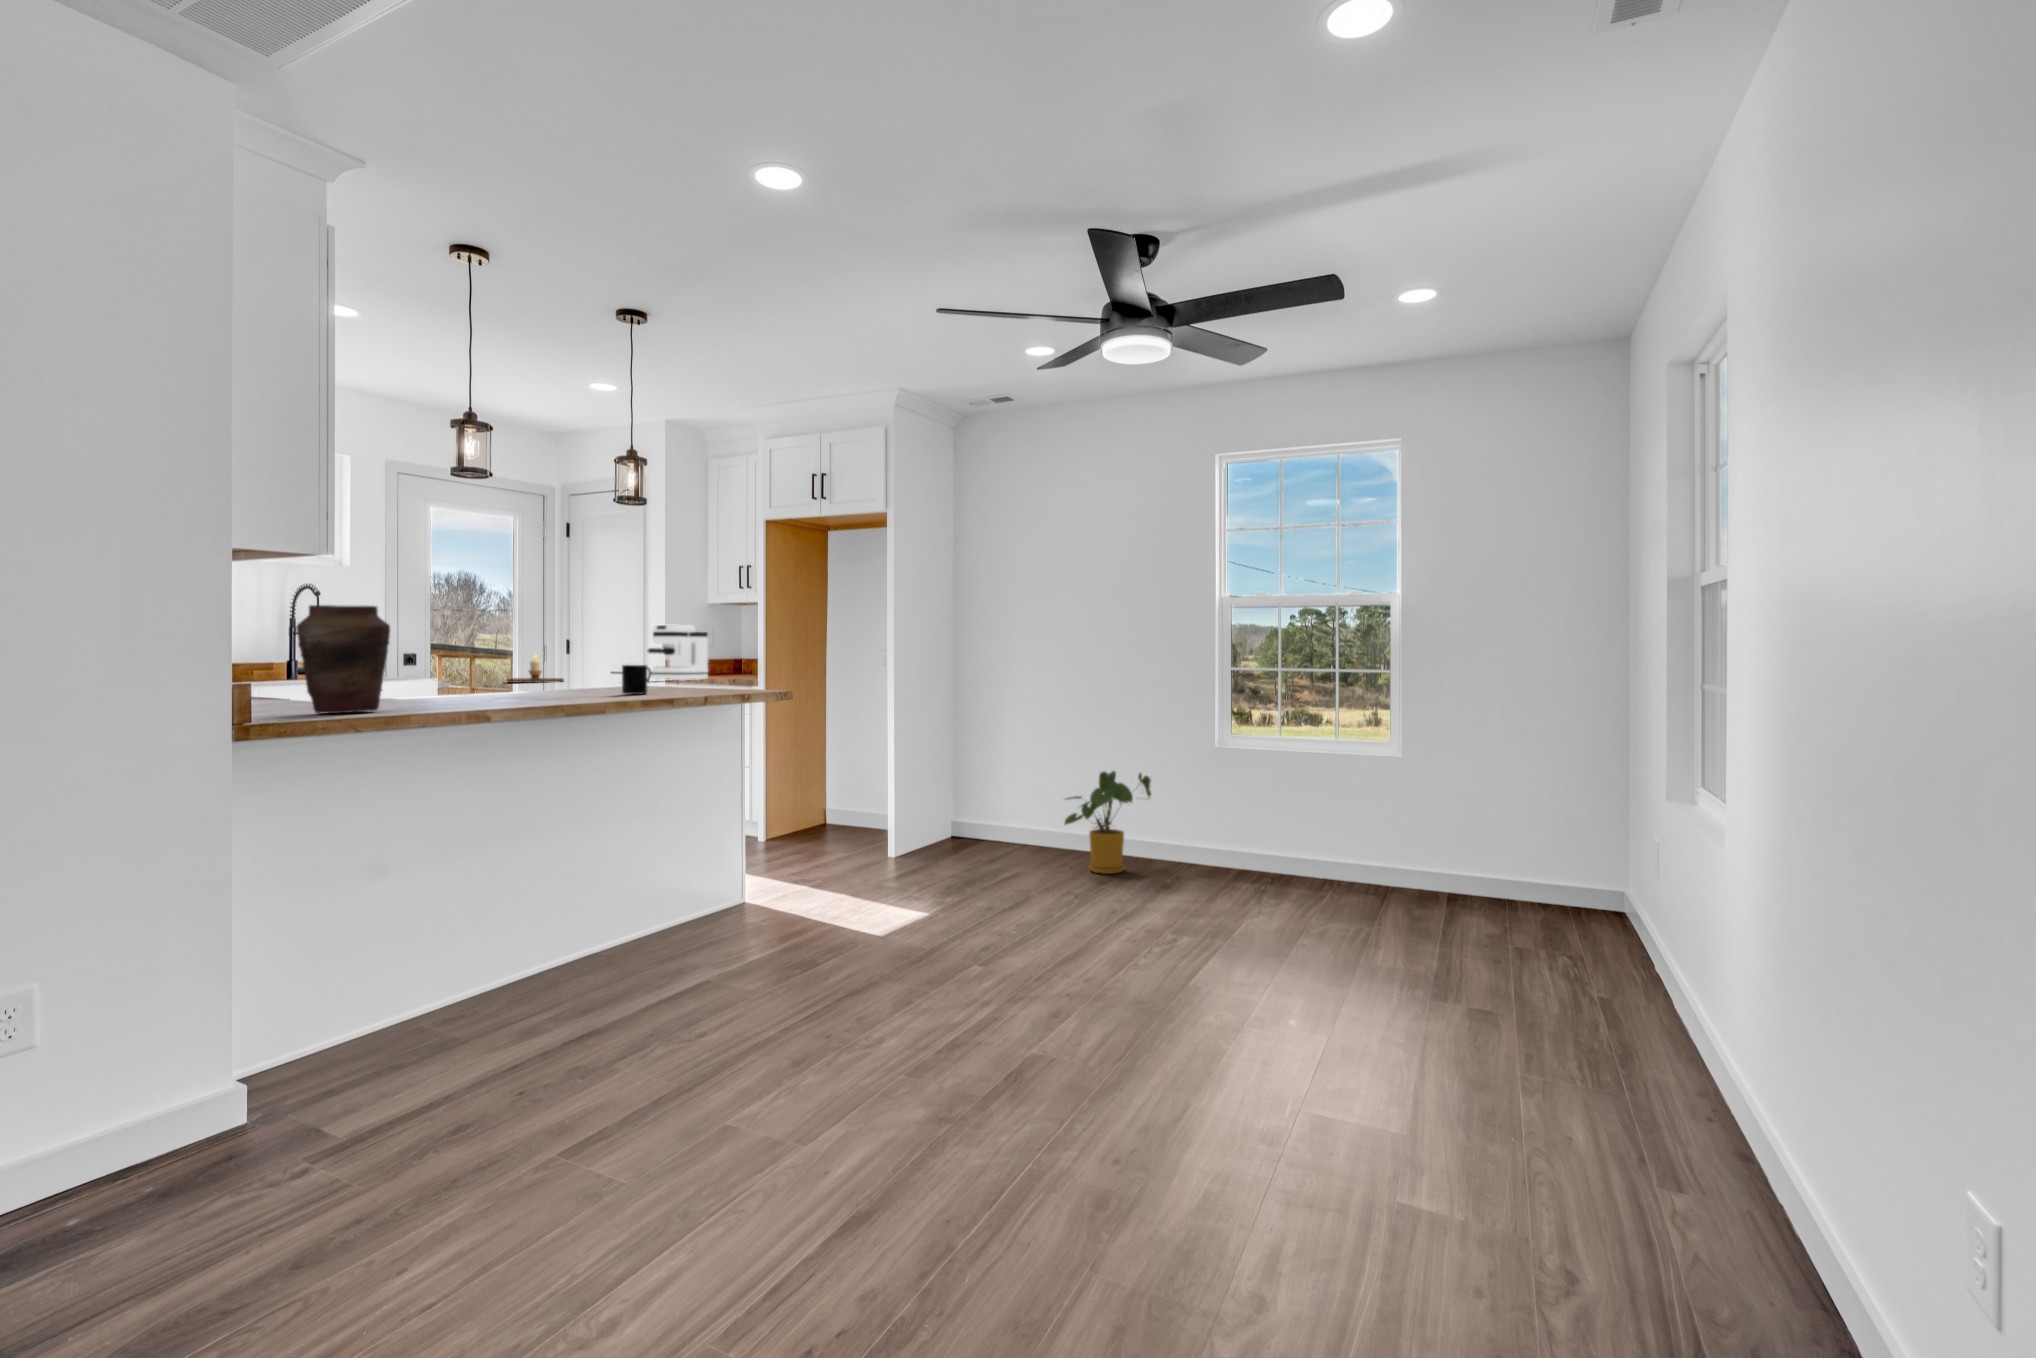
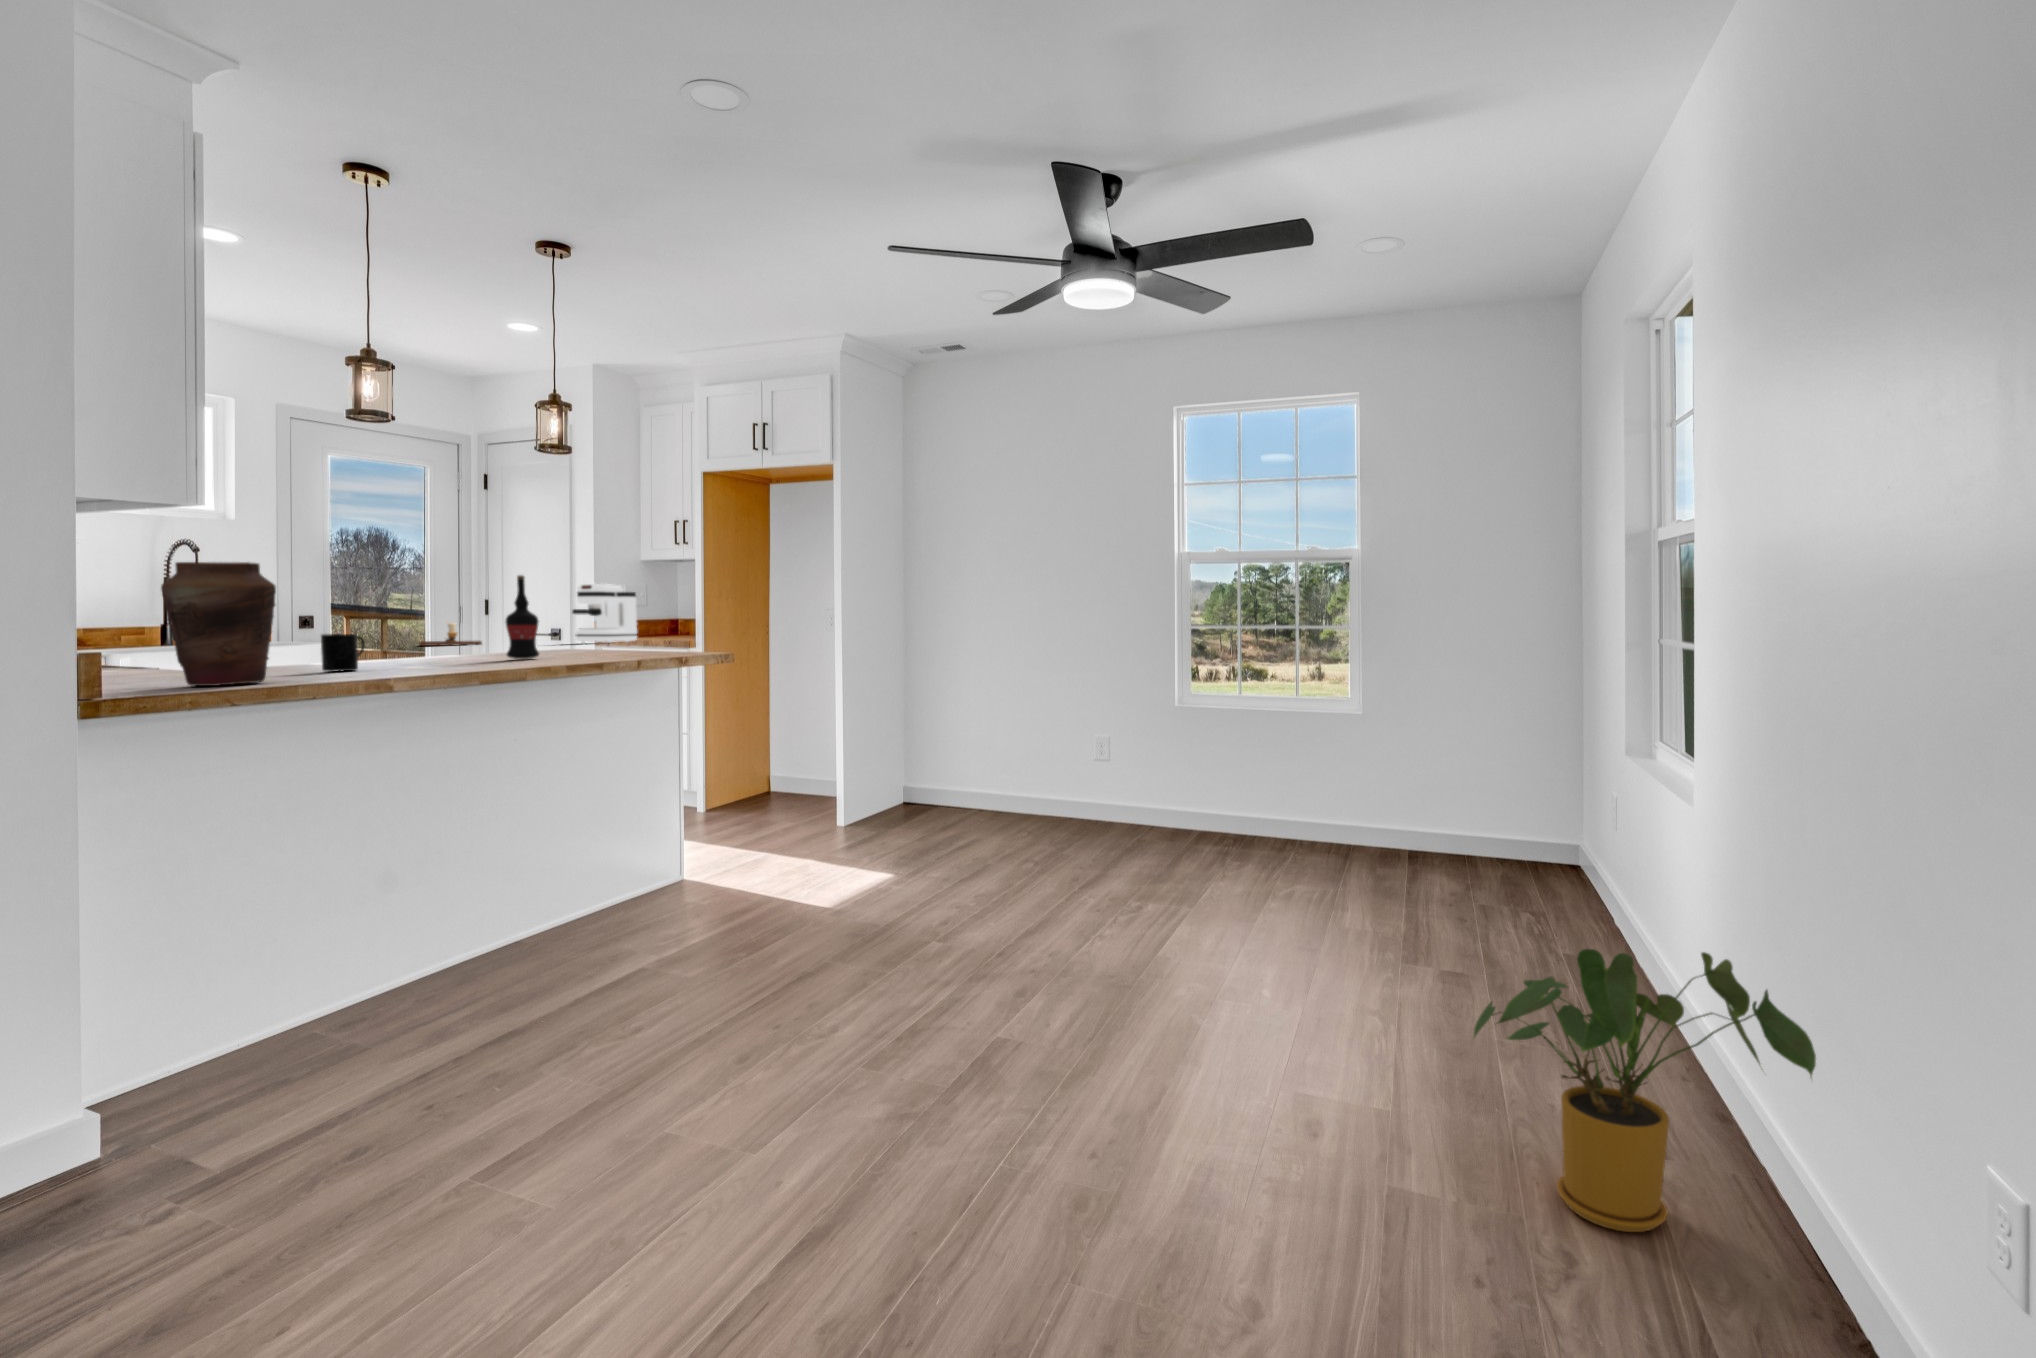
wine bottle: none [585,617,615,694] -> present [505,575,539,659]
mug: present [622,665,651,694] -> present [321,634,365,672]
house plant: present [1065,771,1151,874] -> present [1474,949,1816,1232]

